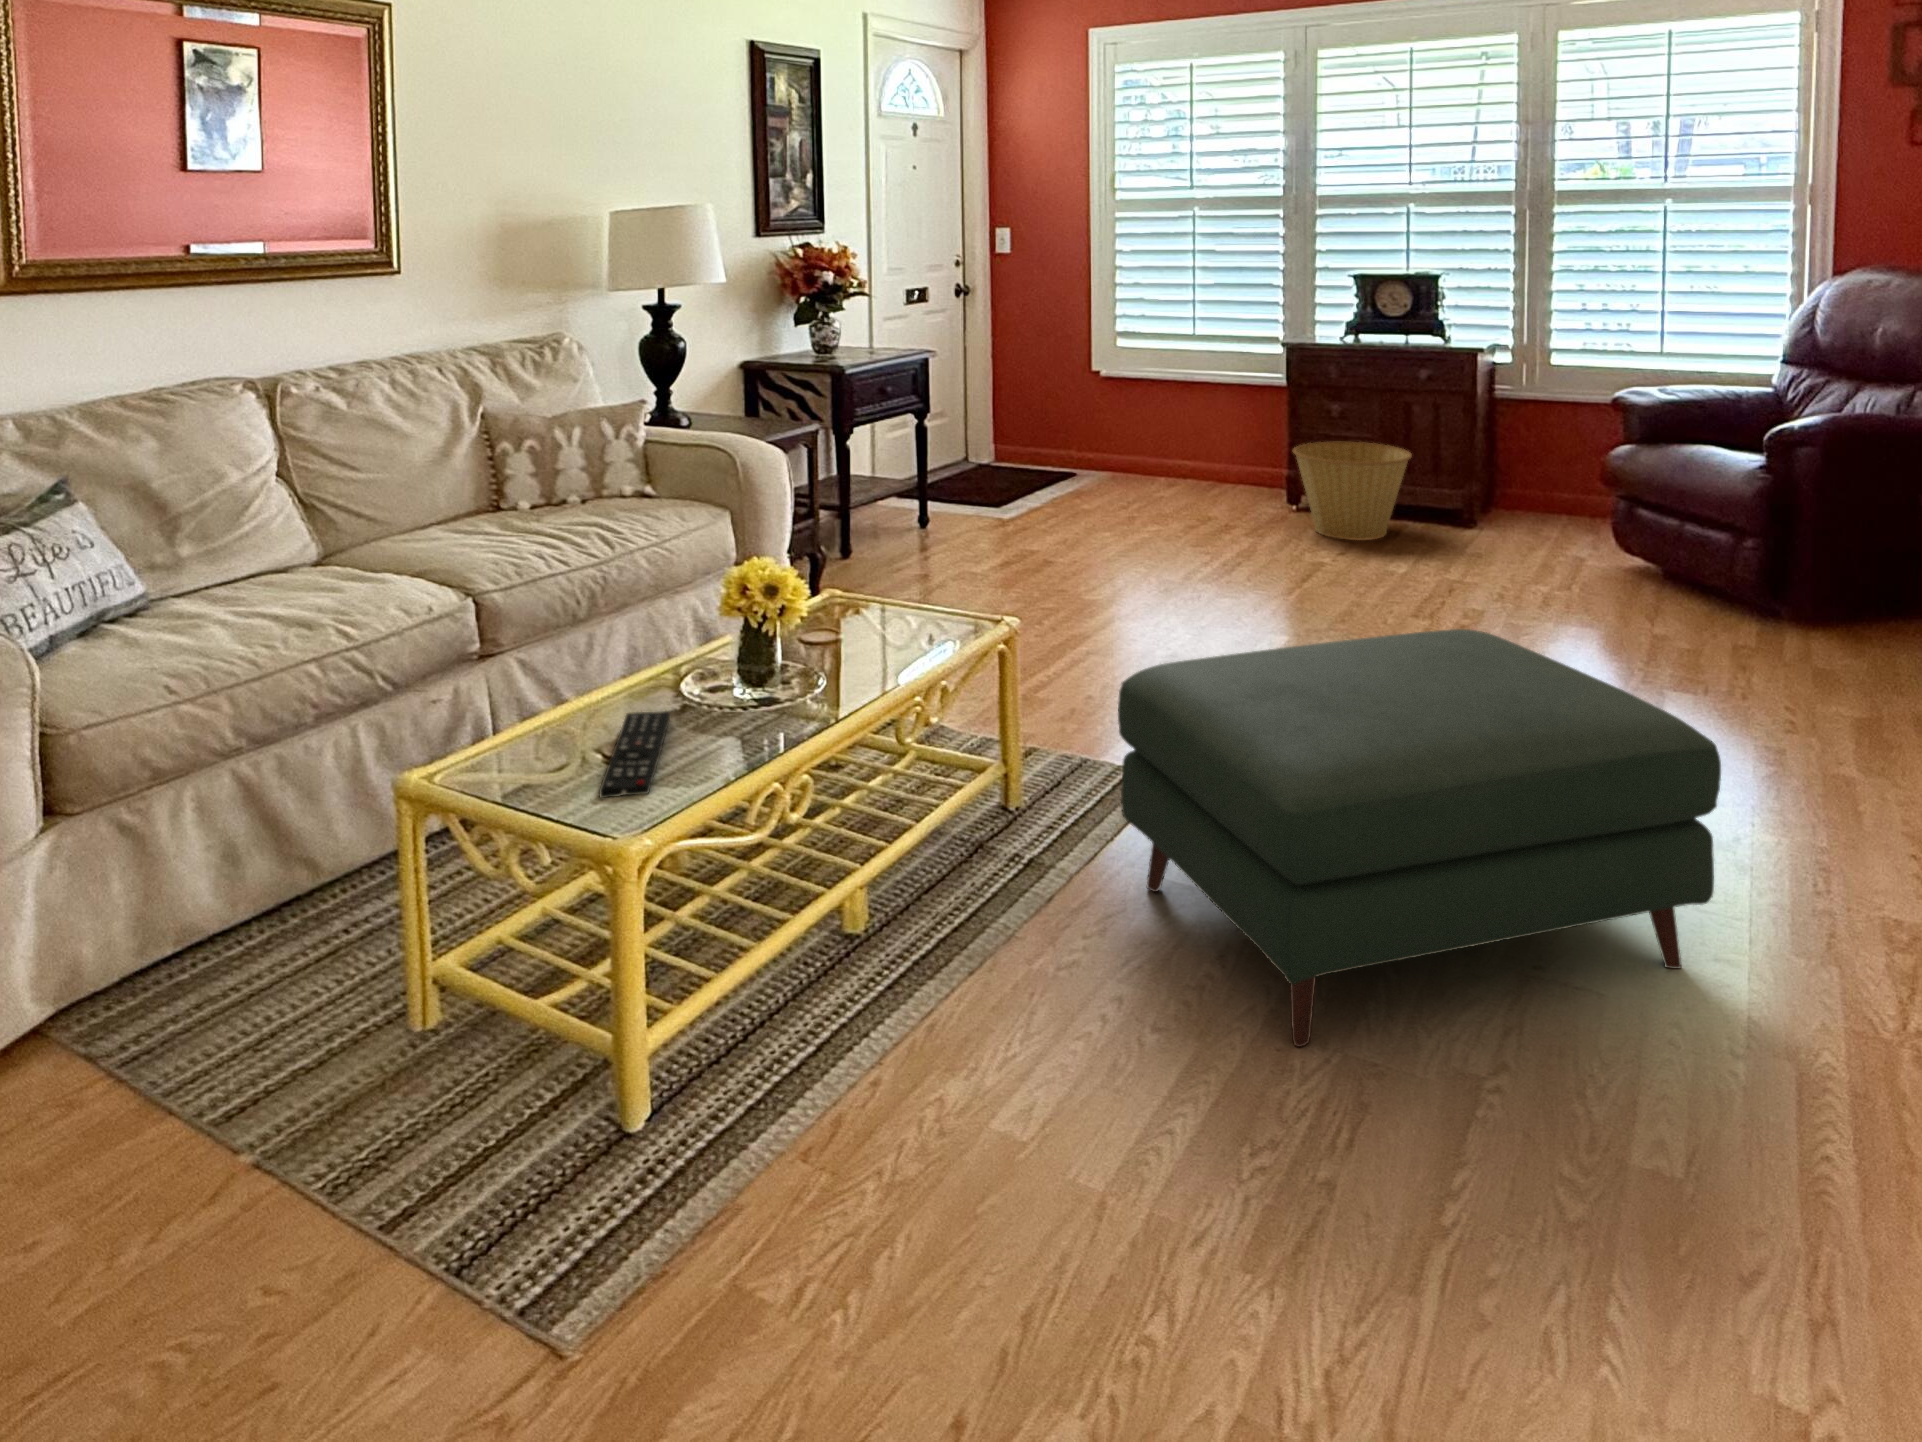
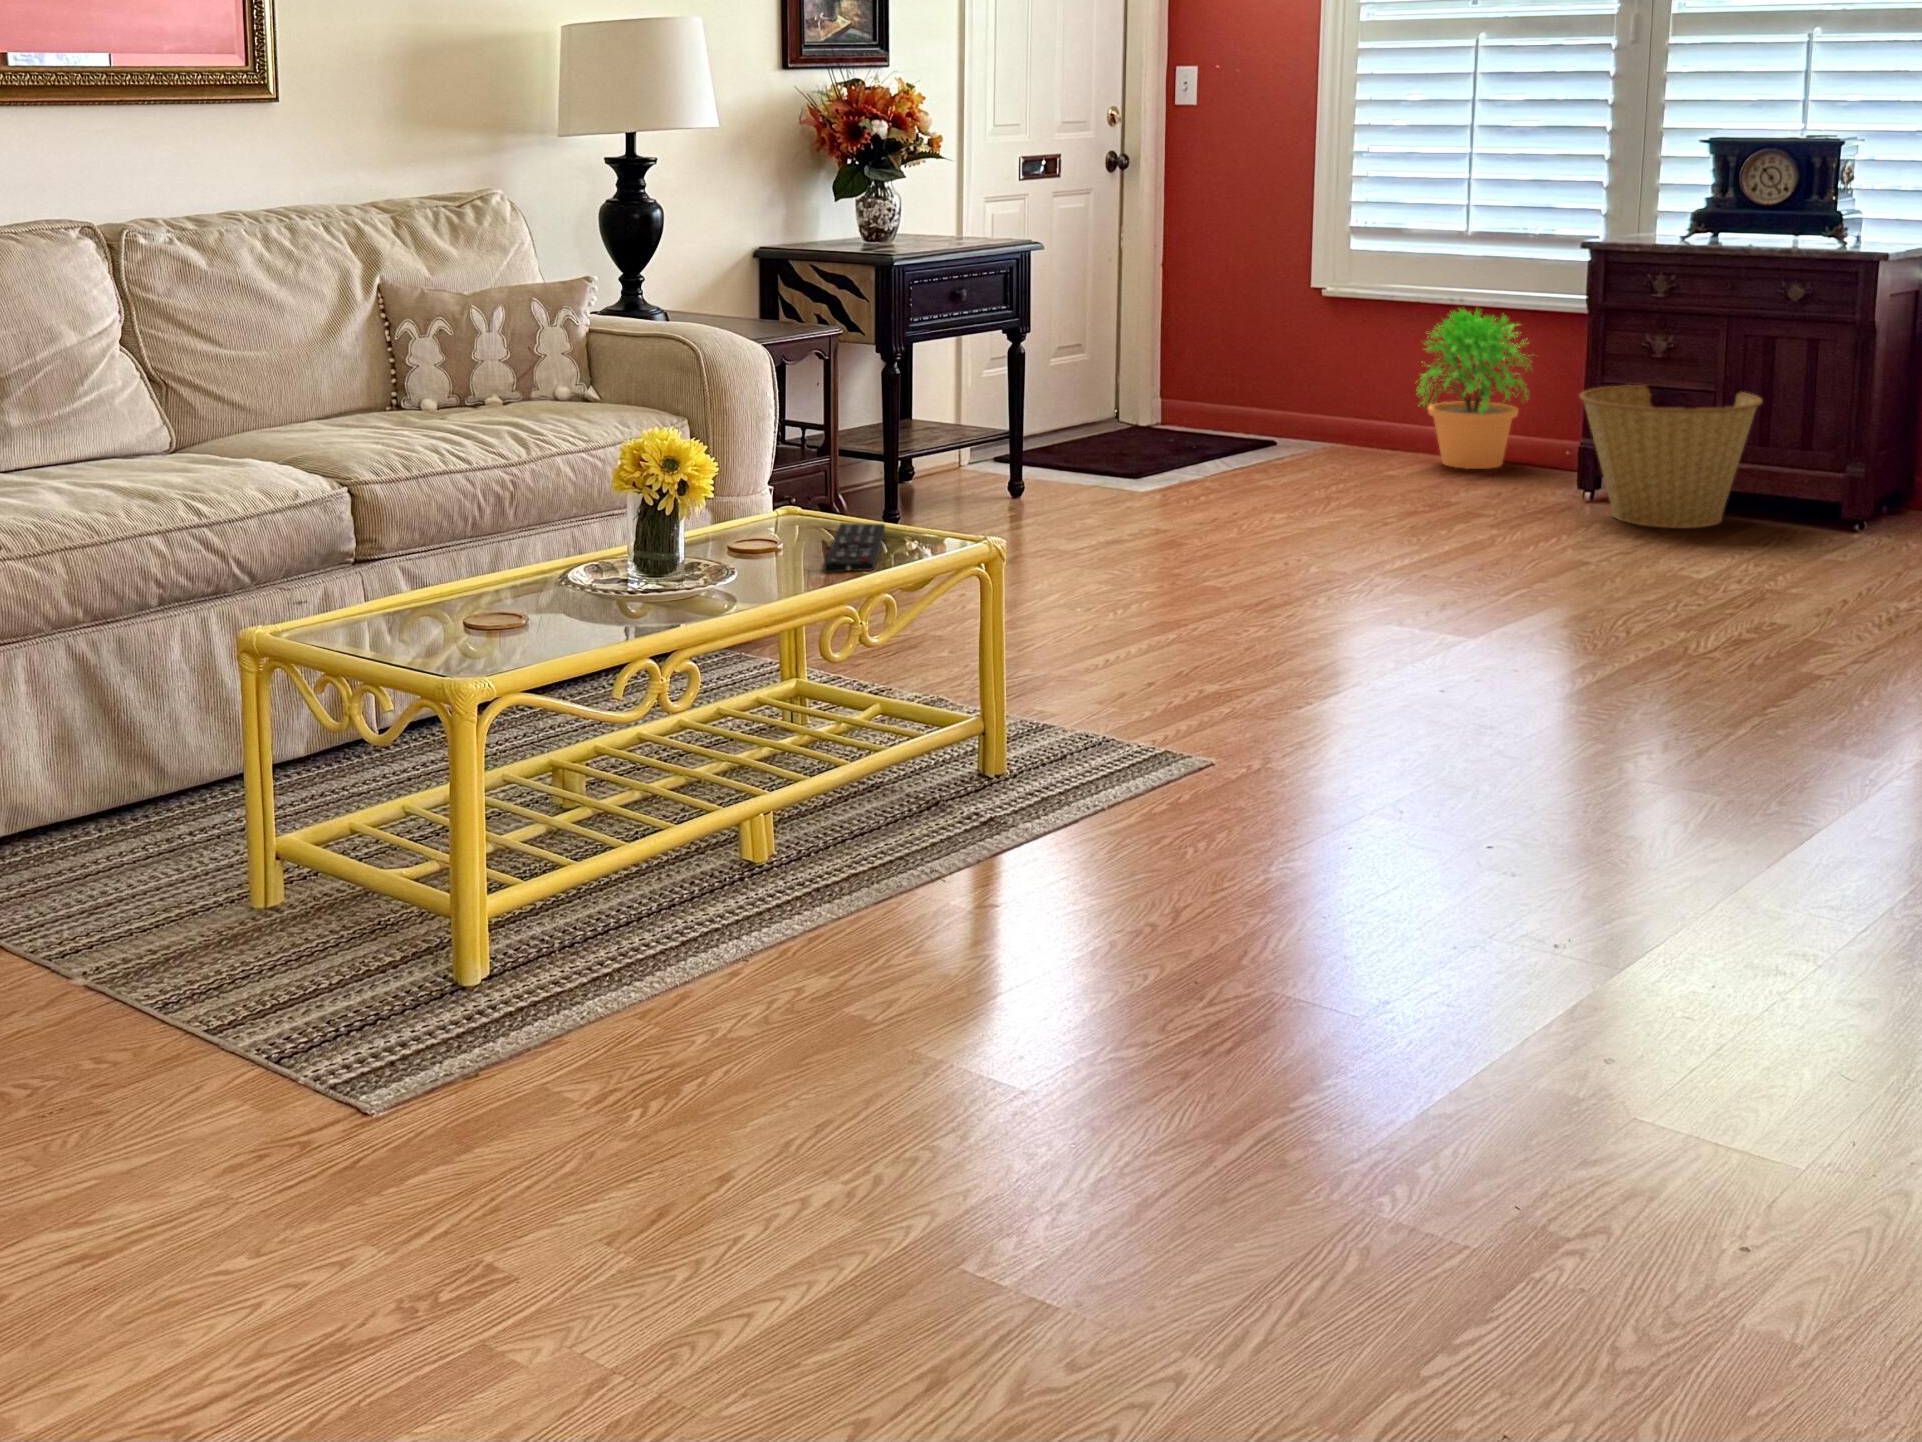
potted plant: none [1168,387,1247,493] -> present [1418,309,1528,469]
ottoman: present [1118,629,1721,1047] -> none [1115,547,1836,978]
remote control: present [599,711,670,798] -> present [824,524,885,573]

